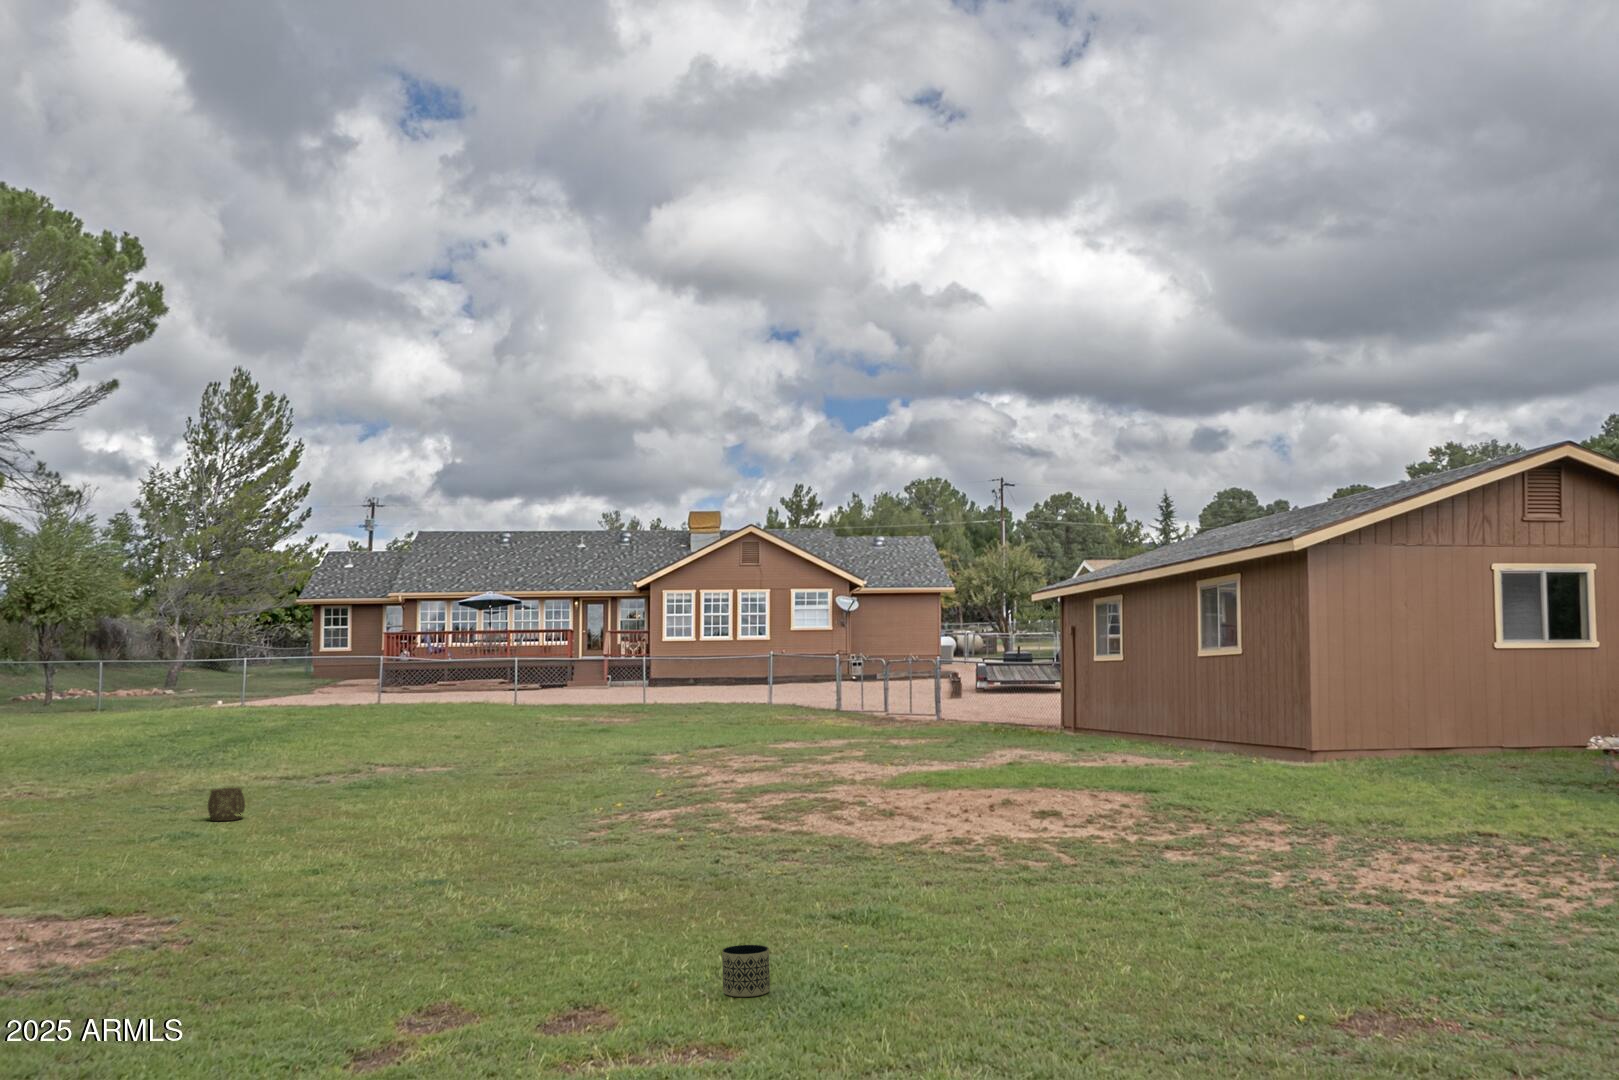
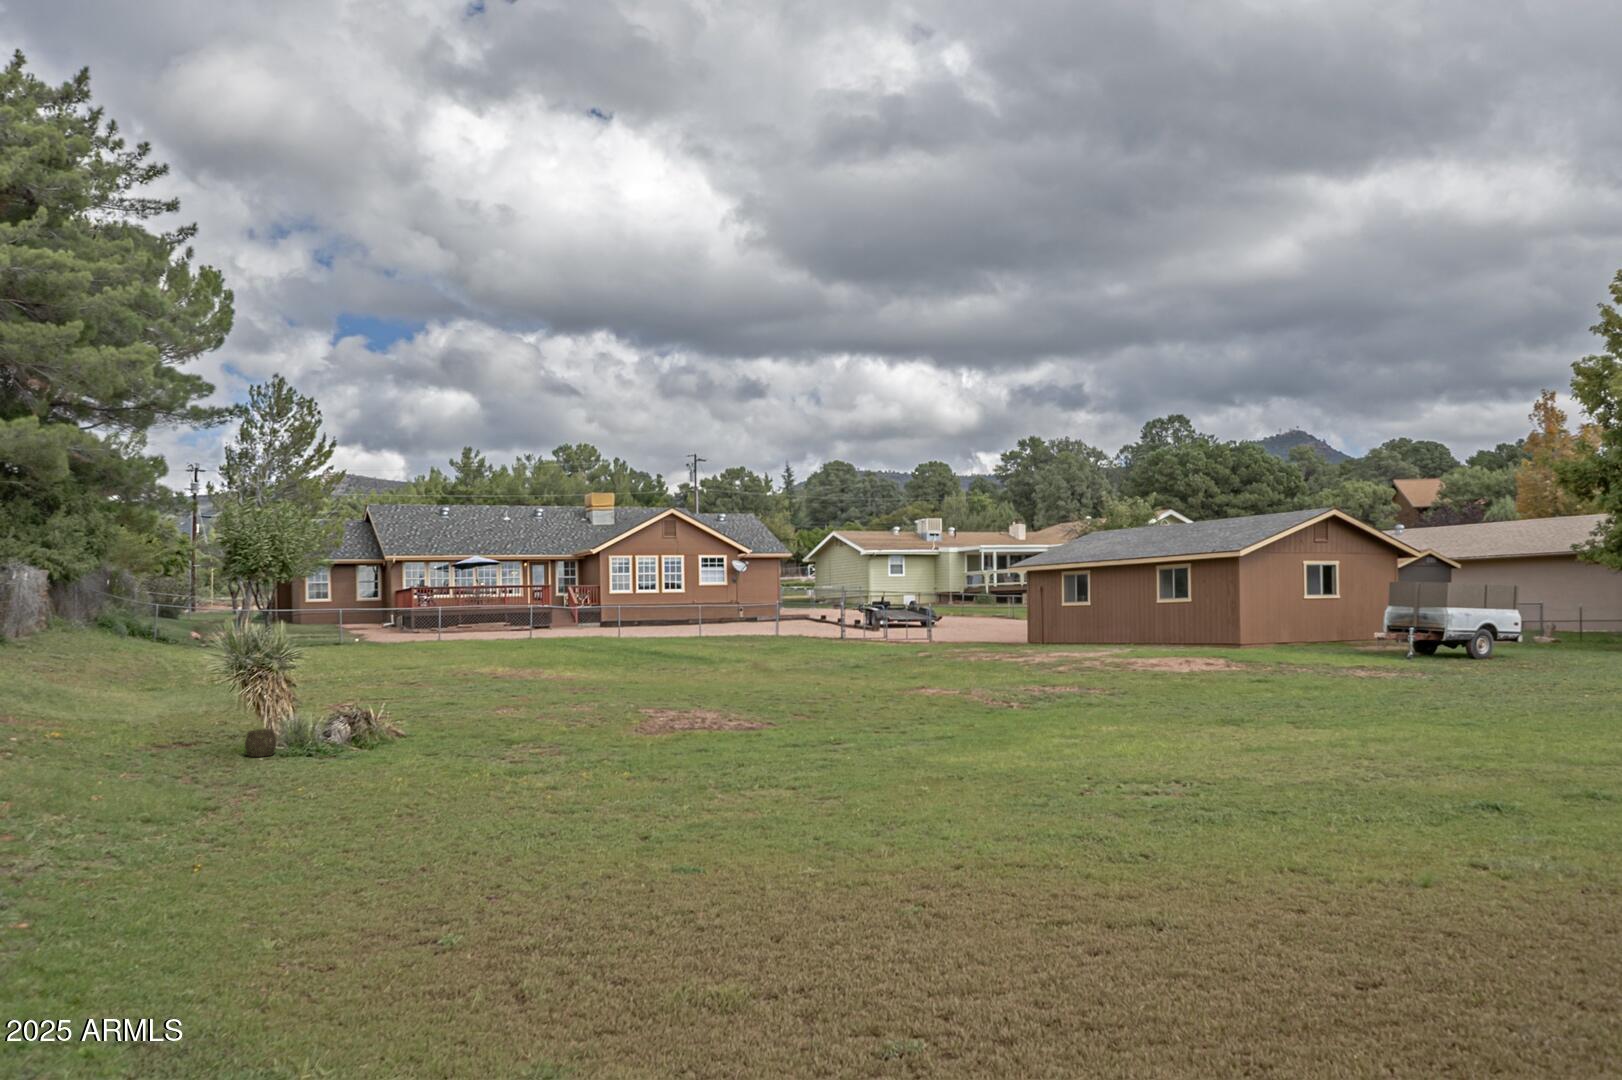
planter: present [722,945,770,997] -> none [689,932,731,983]

